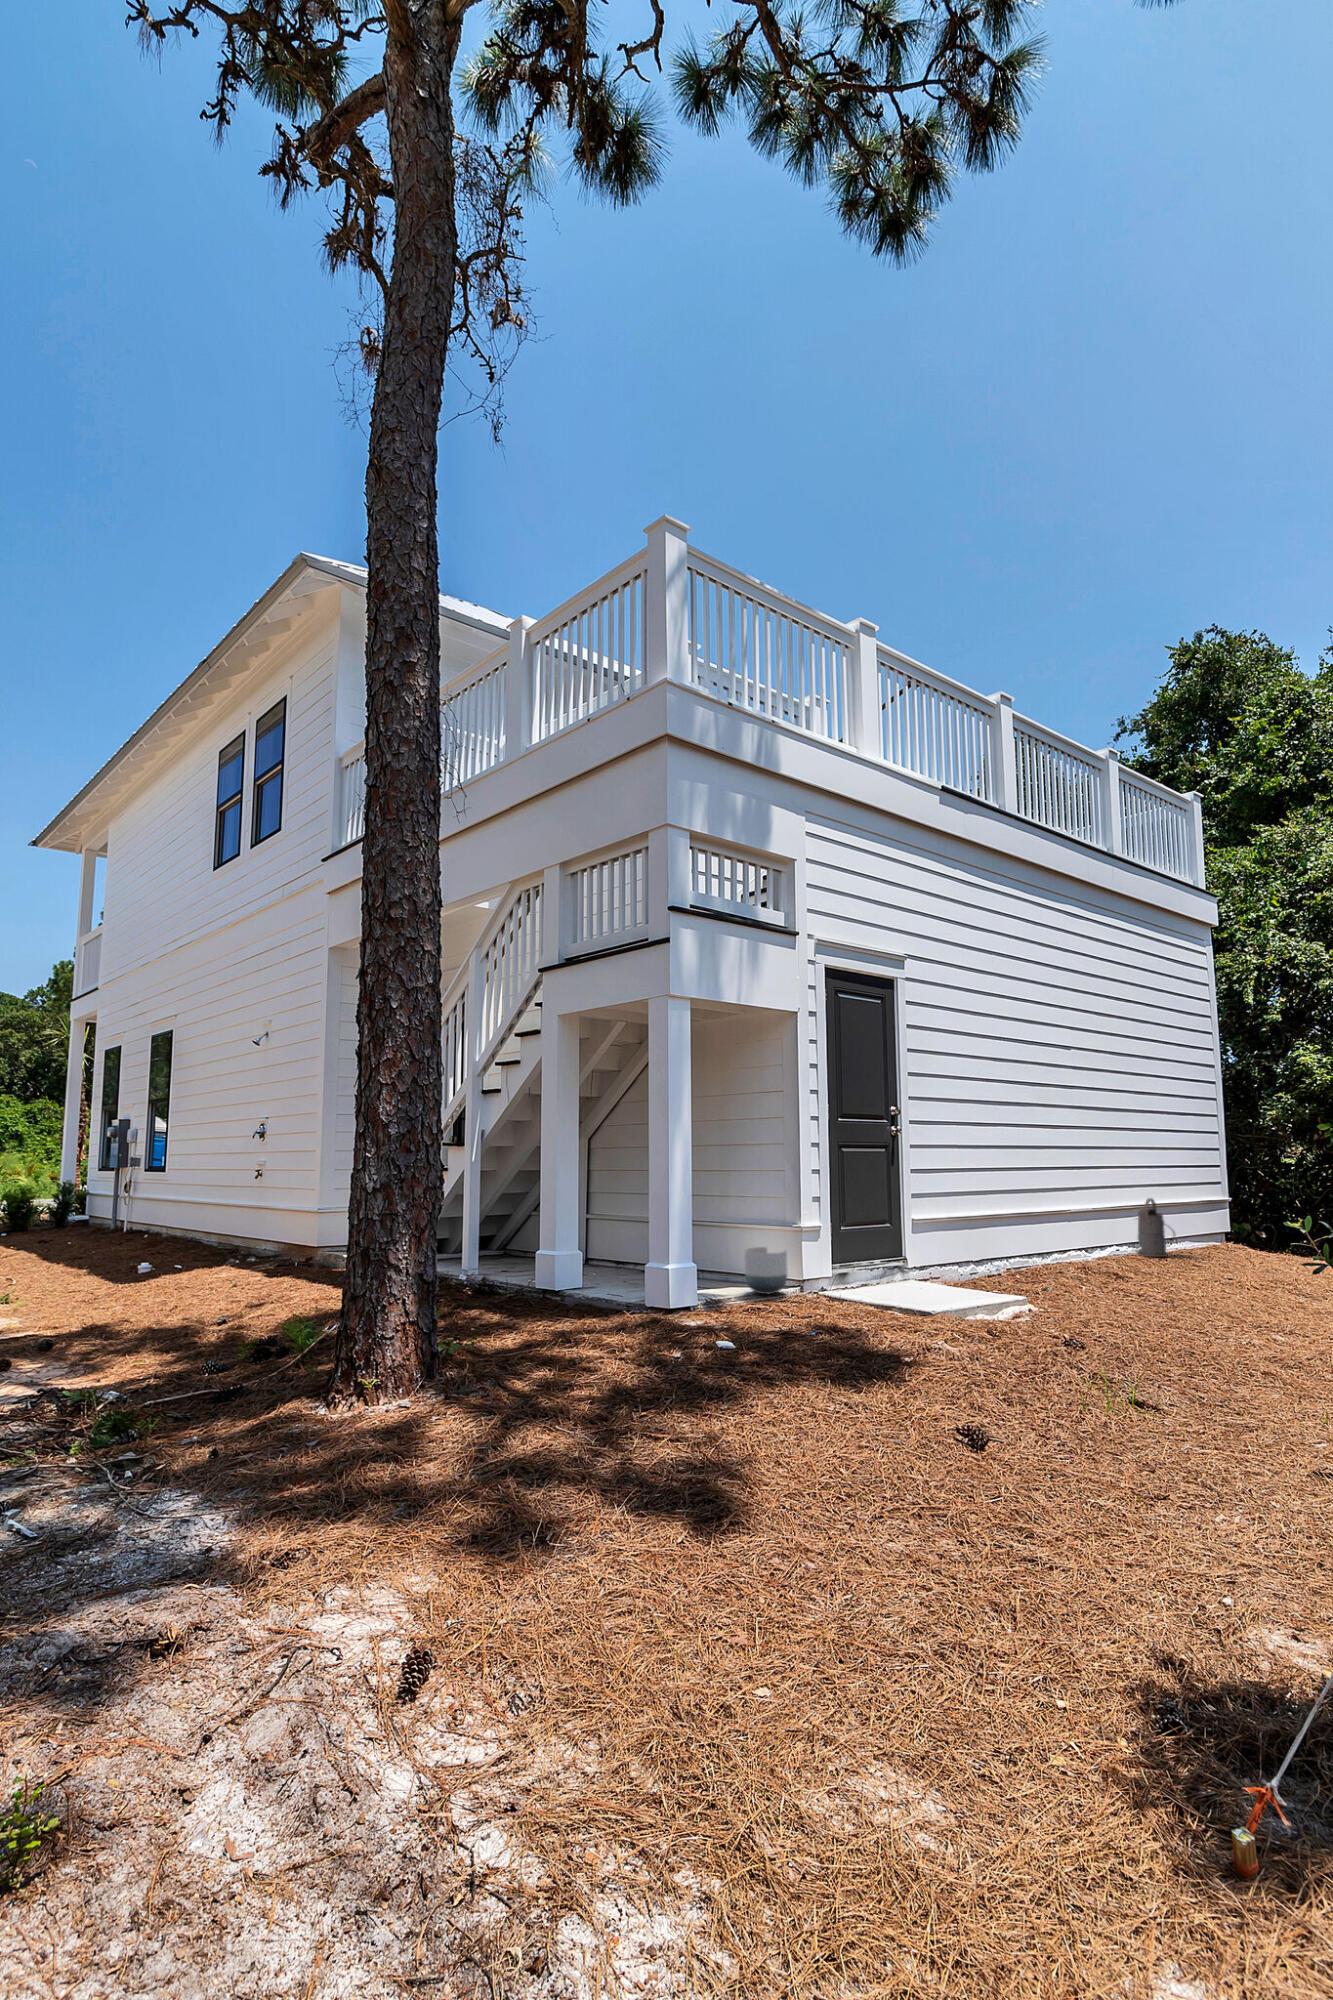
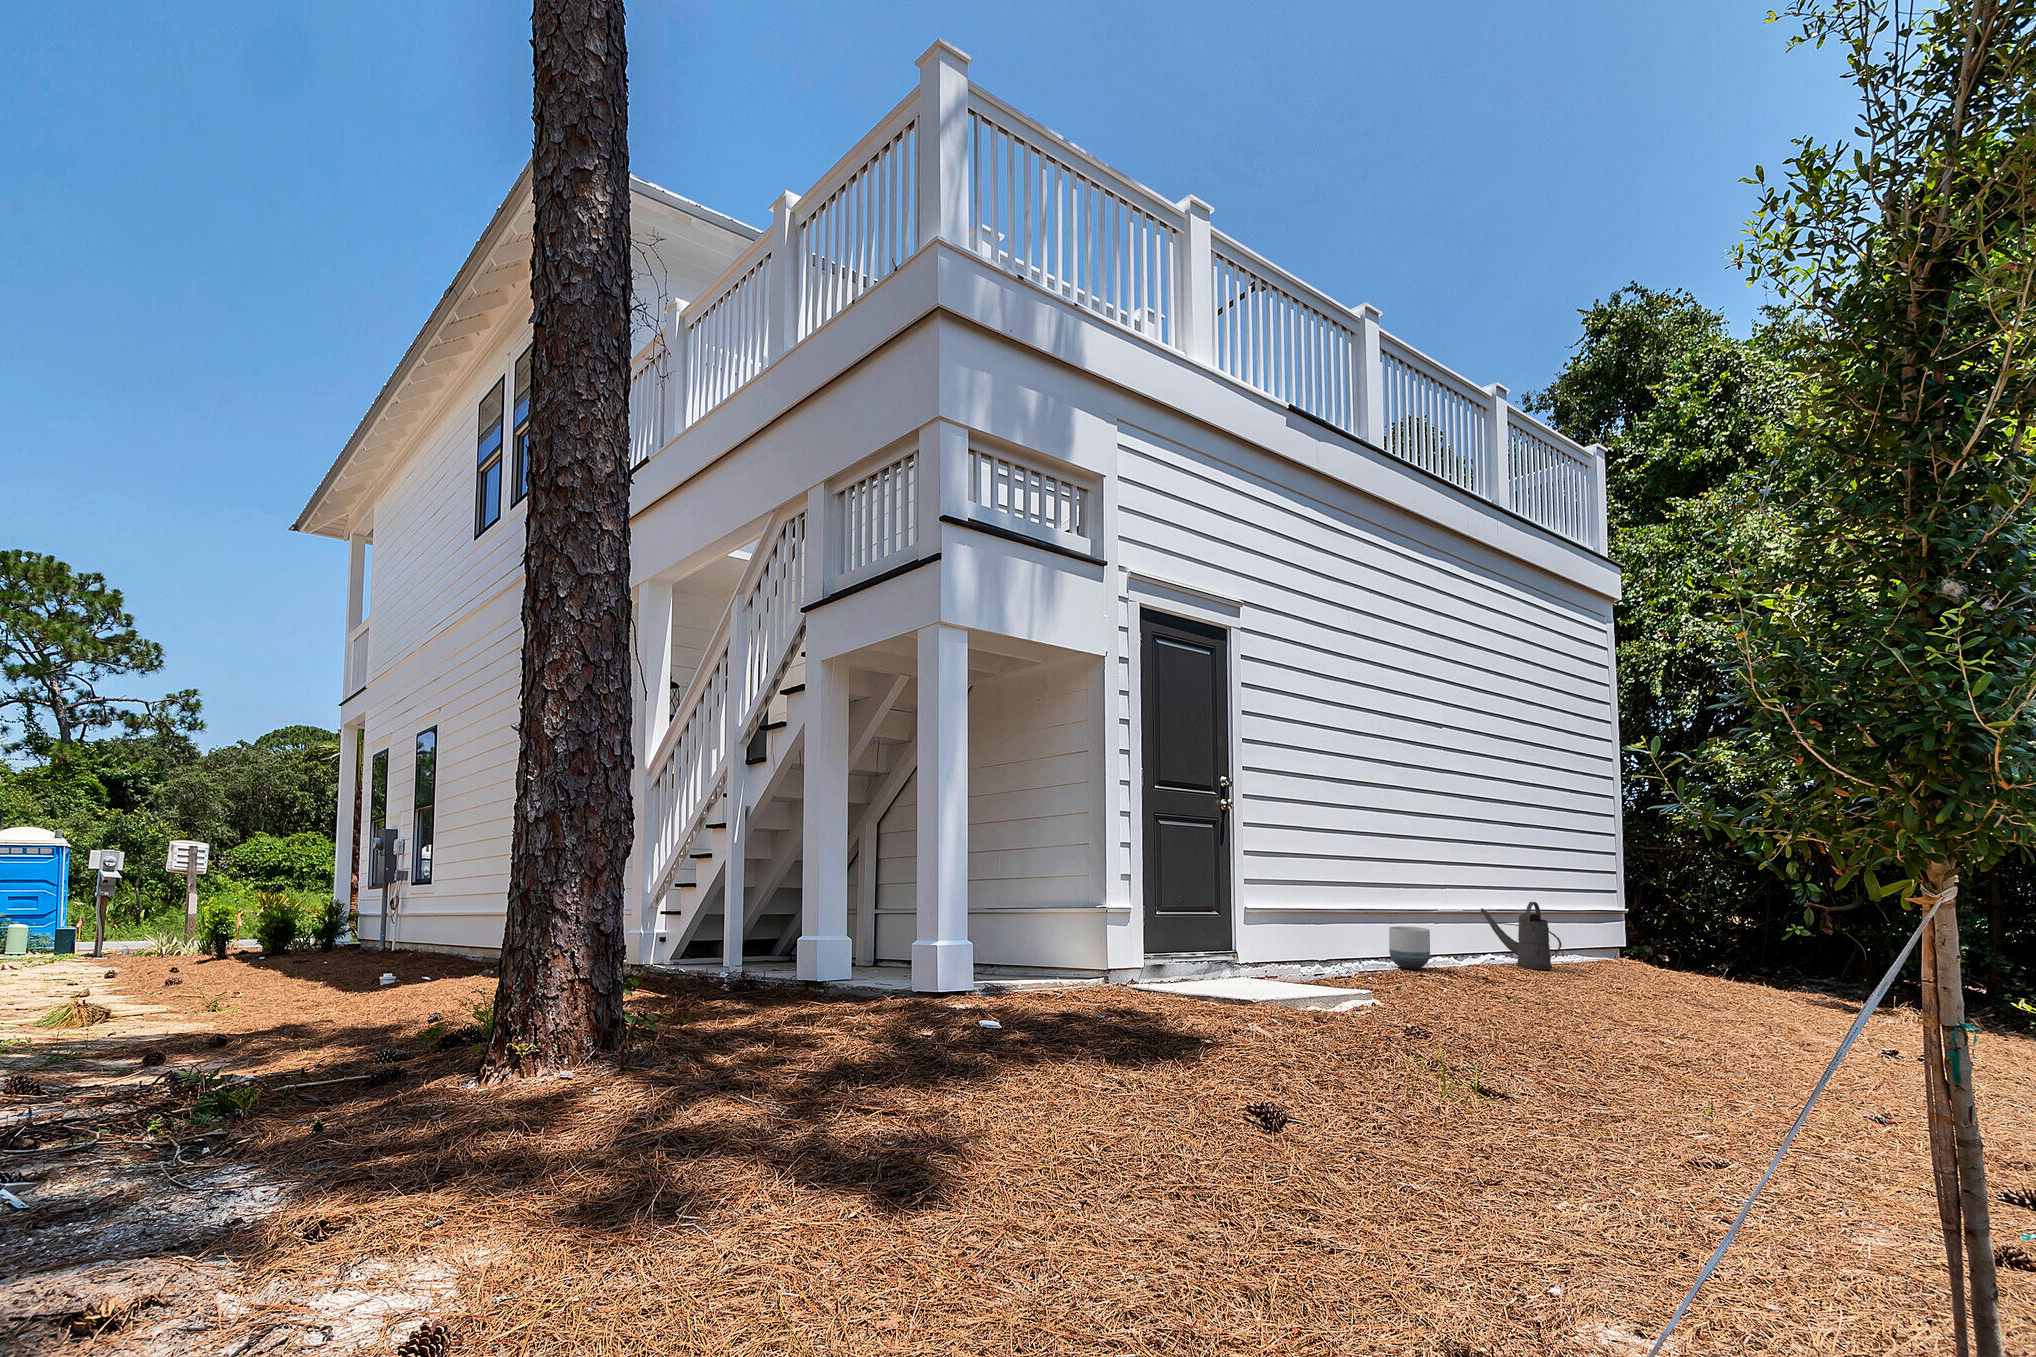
planter: present [745,1247,787,1294] -> present [1389,926,1430,969]

